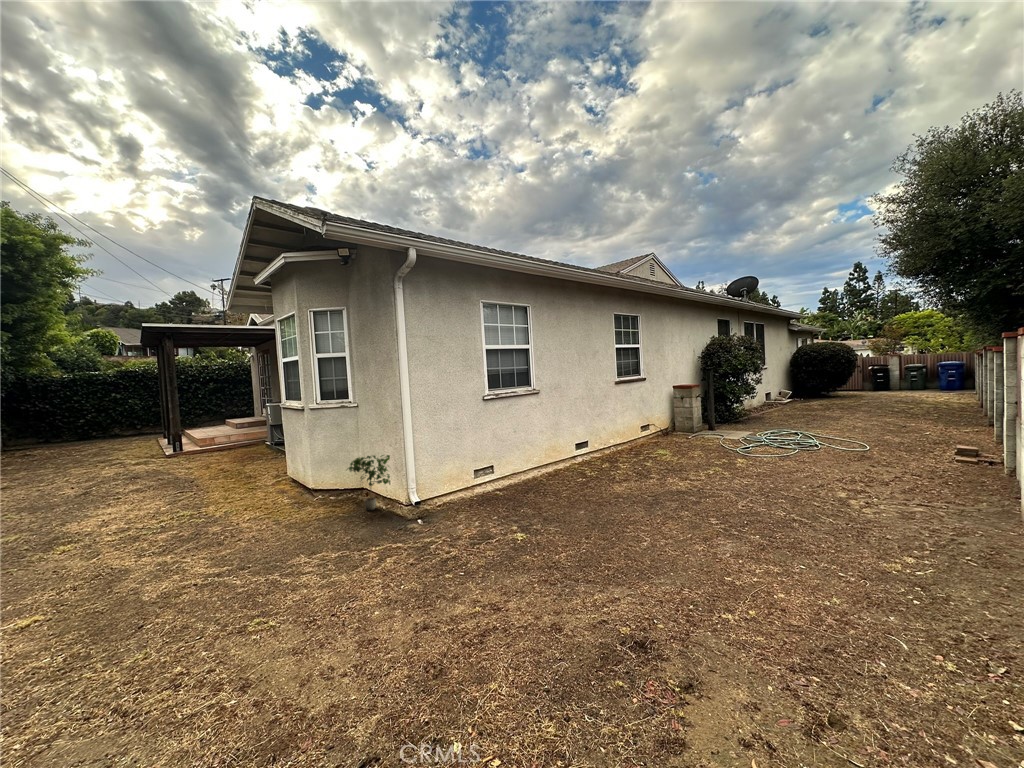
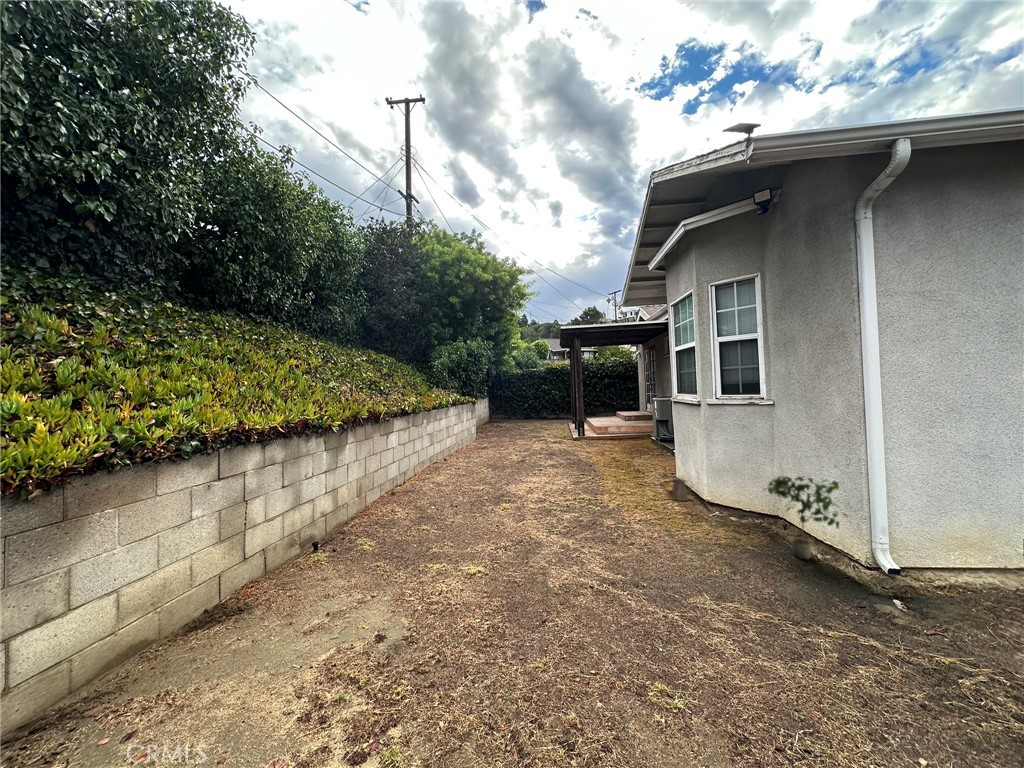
watering can: none [263,475,302,495] -> present [655,476,692,501]

